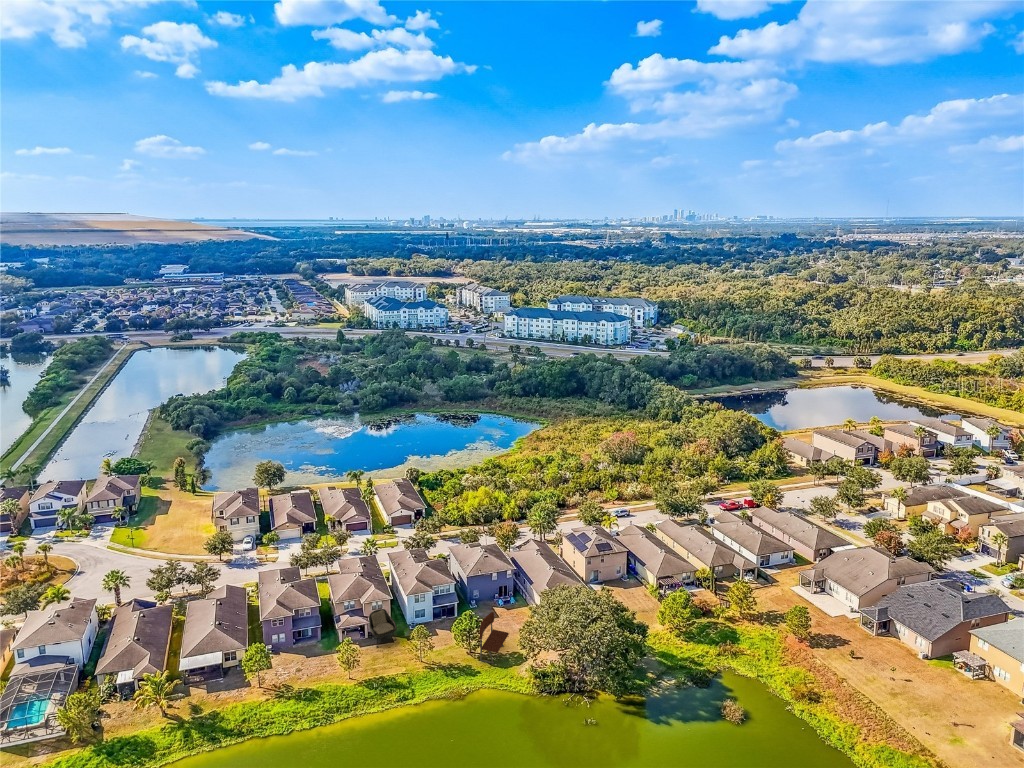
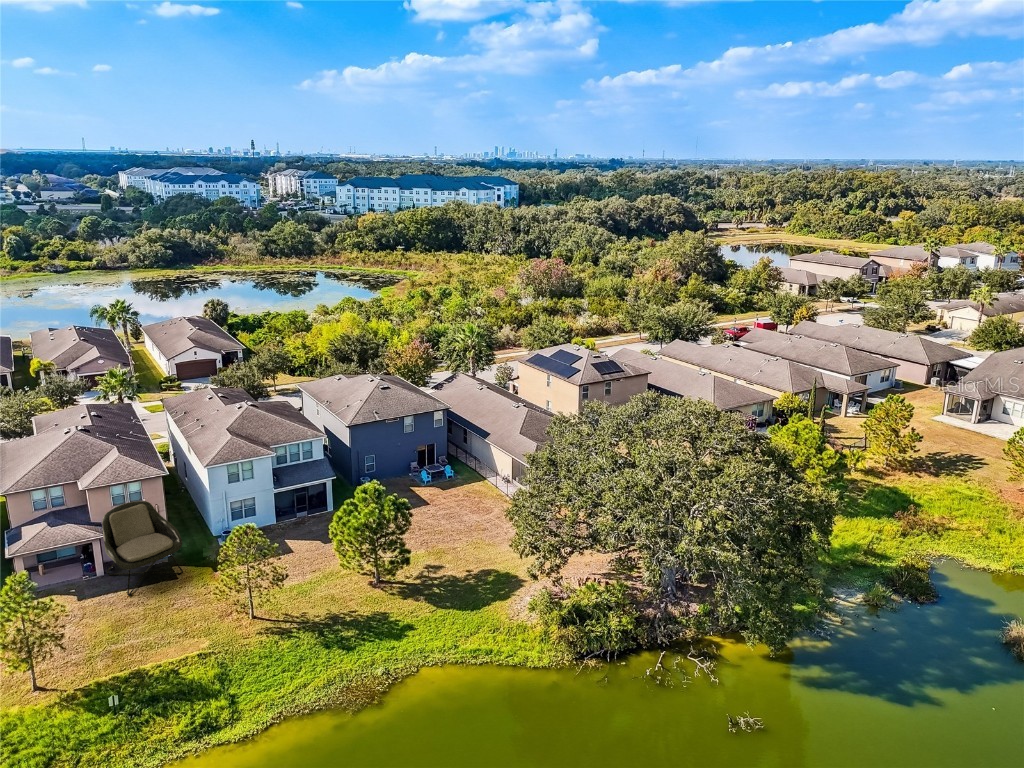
bench: present [479,612,509,664] -> none [404,483,468,603]

